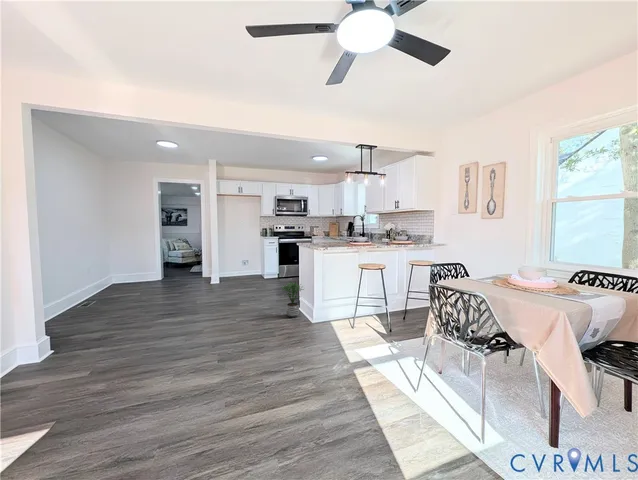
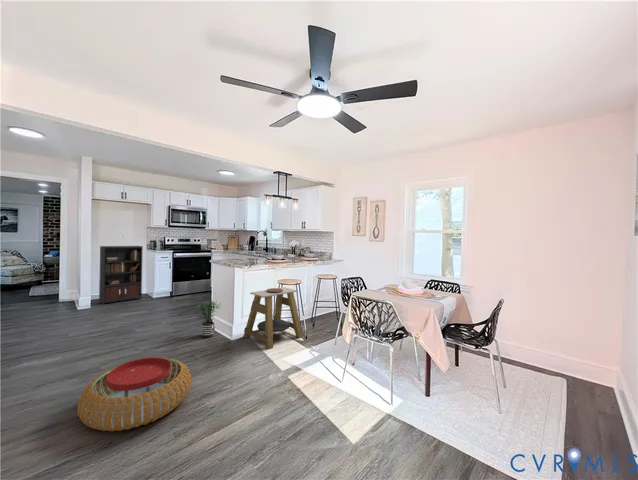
bookcase: none [224,233,258,281] -> present [99,246,143,304]
side table: none [324,273,387,338] -> present [244,287,303,349]
pouf: none [164,329,257,389] -> present [77,358,191,431]

